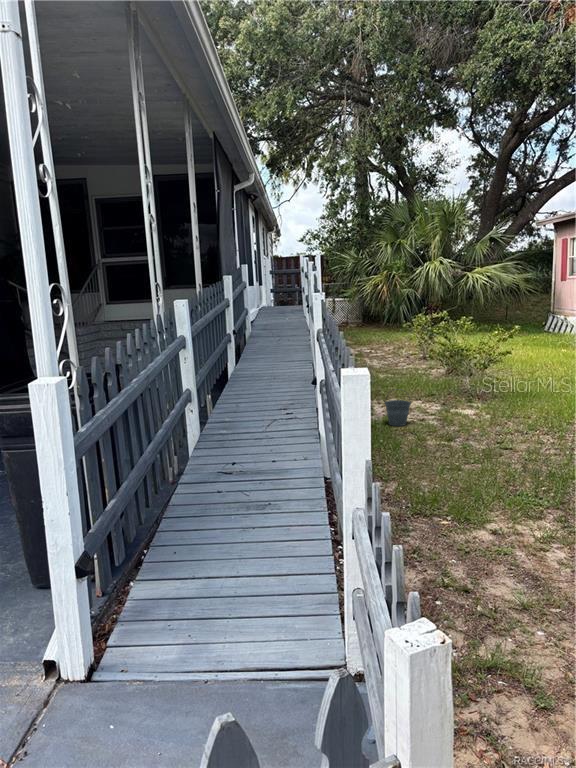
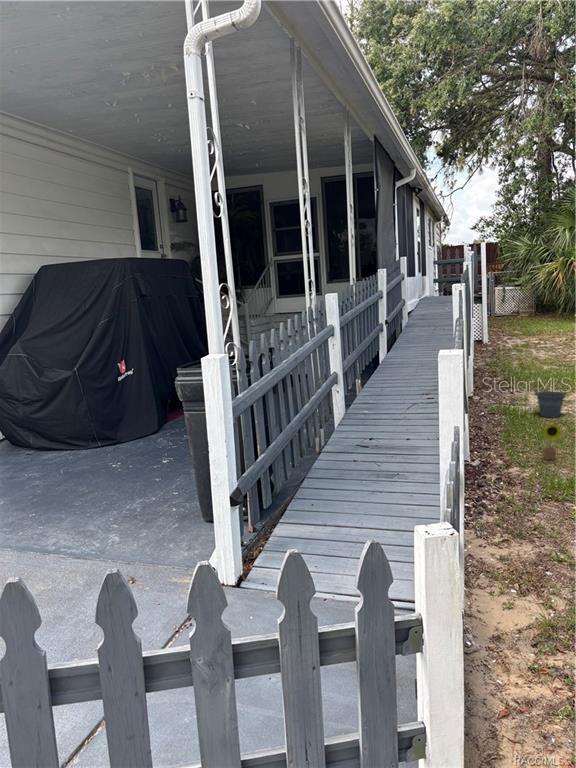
decorative plant: none [402,435,421,471] -> present [543,424,563,460]

